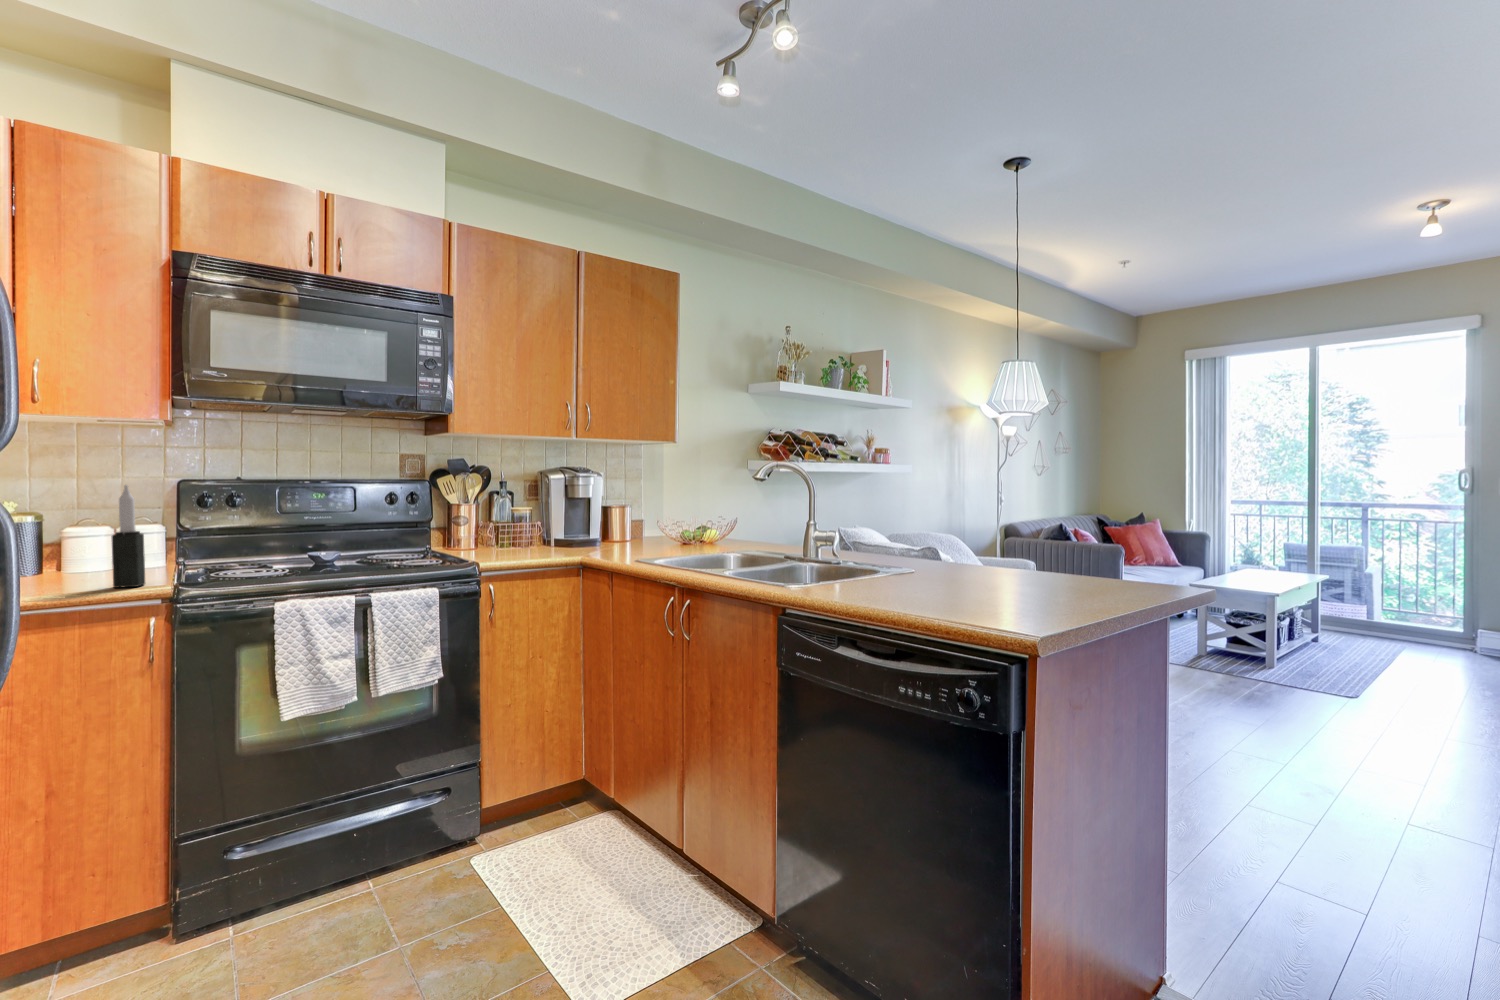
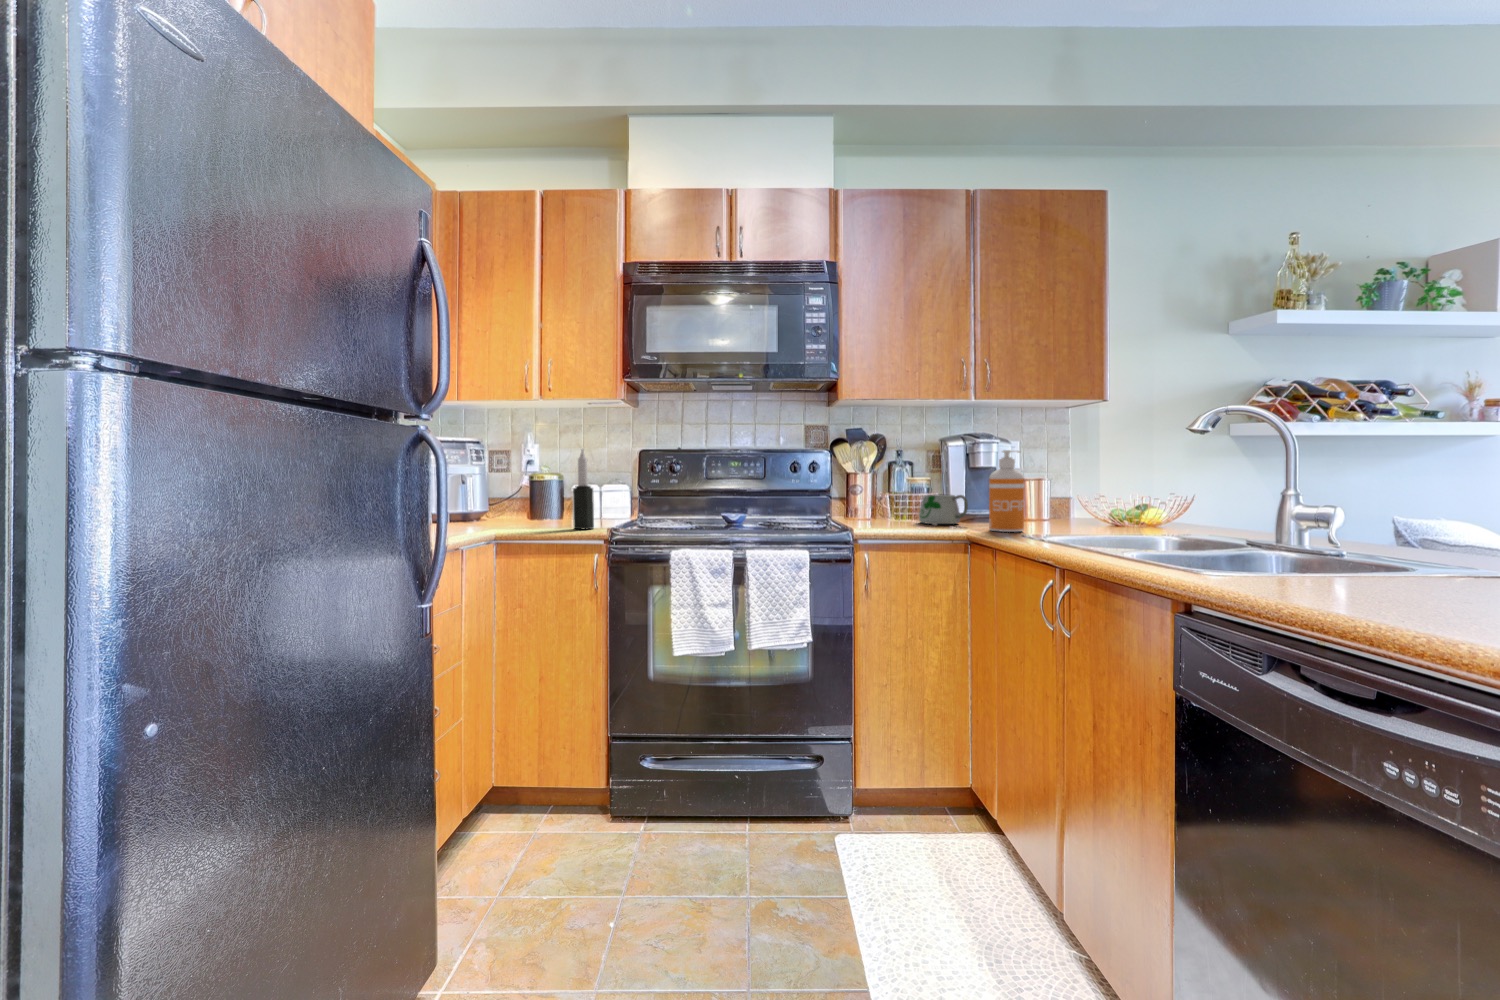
soap dispenser: none [597,485,625,555] -> present [989,450,1024,532]
mug: none [529,523,576,553] -> present [919,495,968,525]

